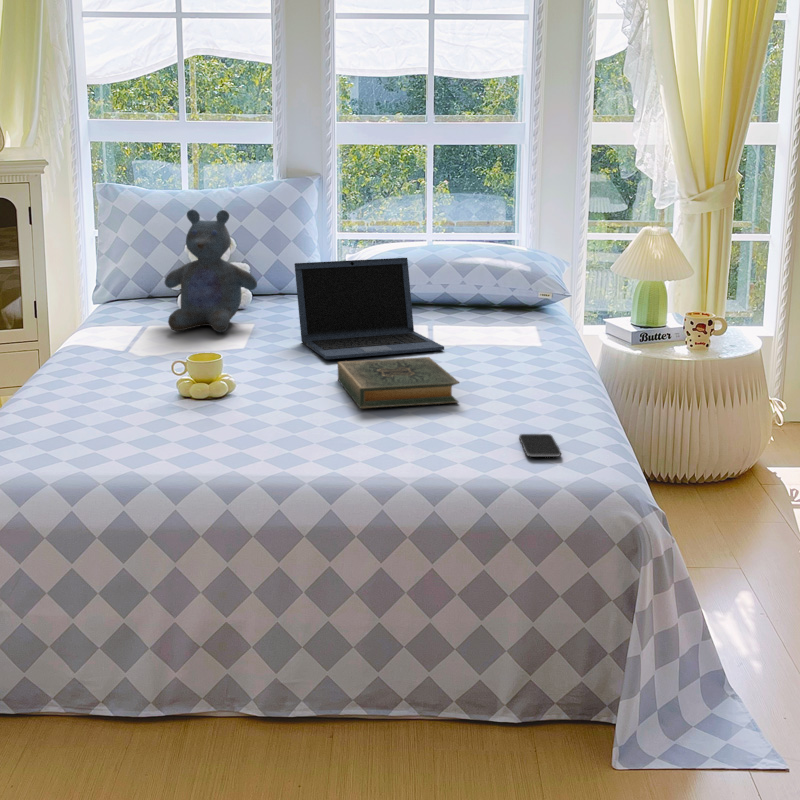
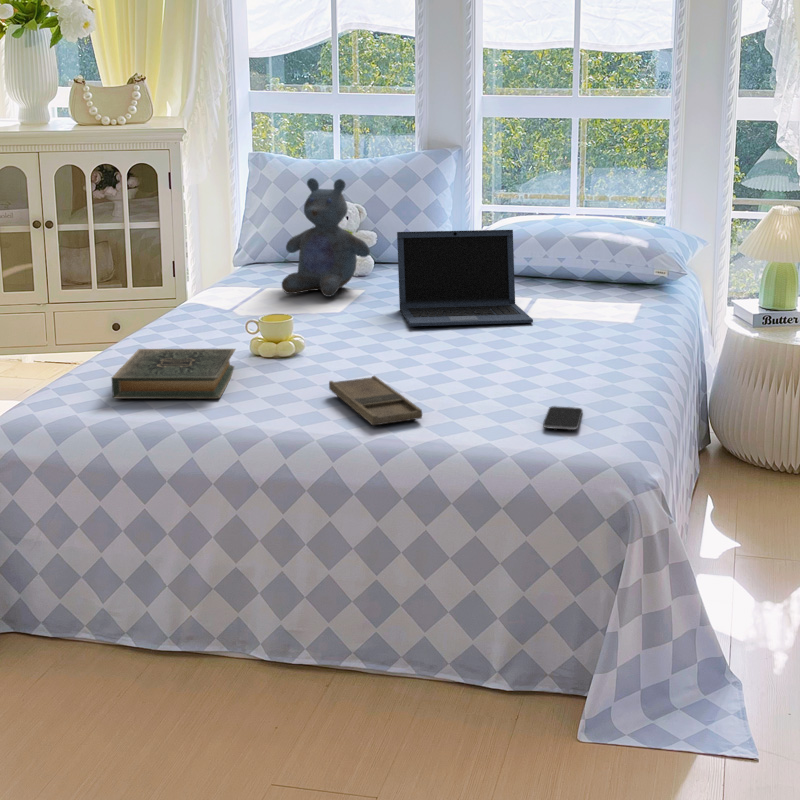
hardback book: present [338,357,459,408] -> present [112,349,236,398]
tray: none [289,414,403,467] -> present [329,376,422,425]

